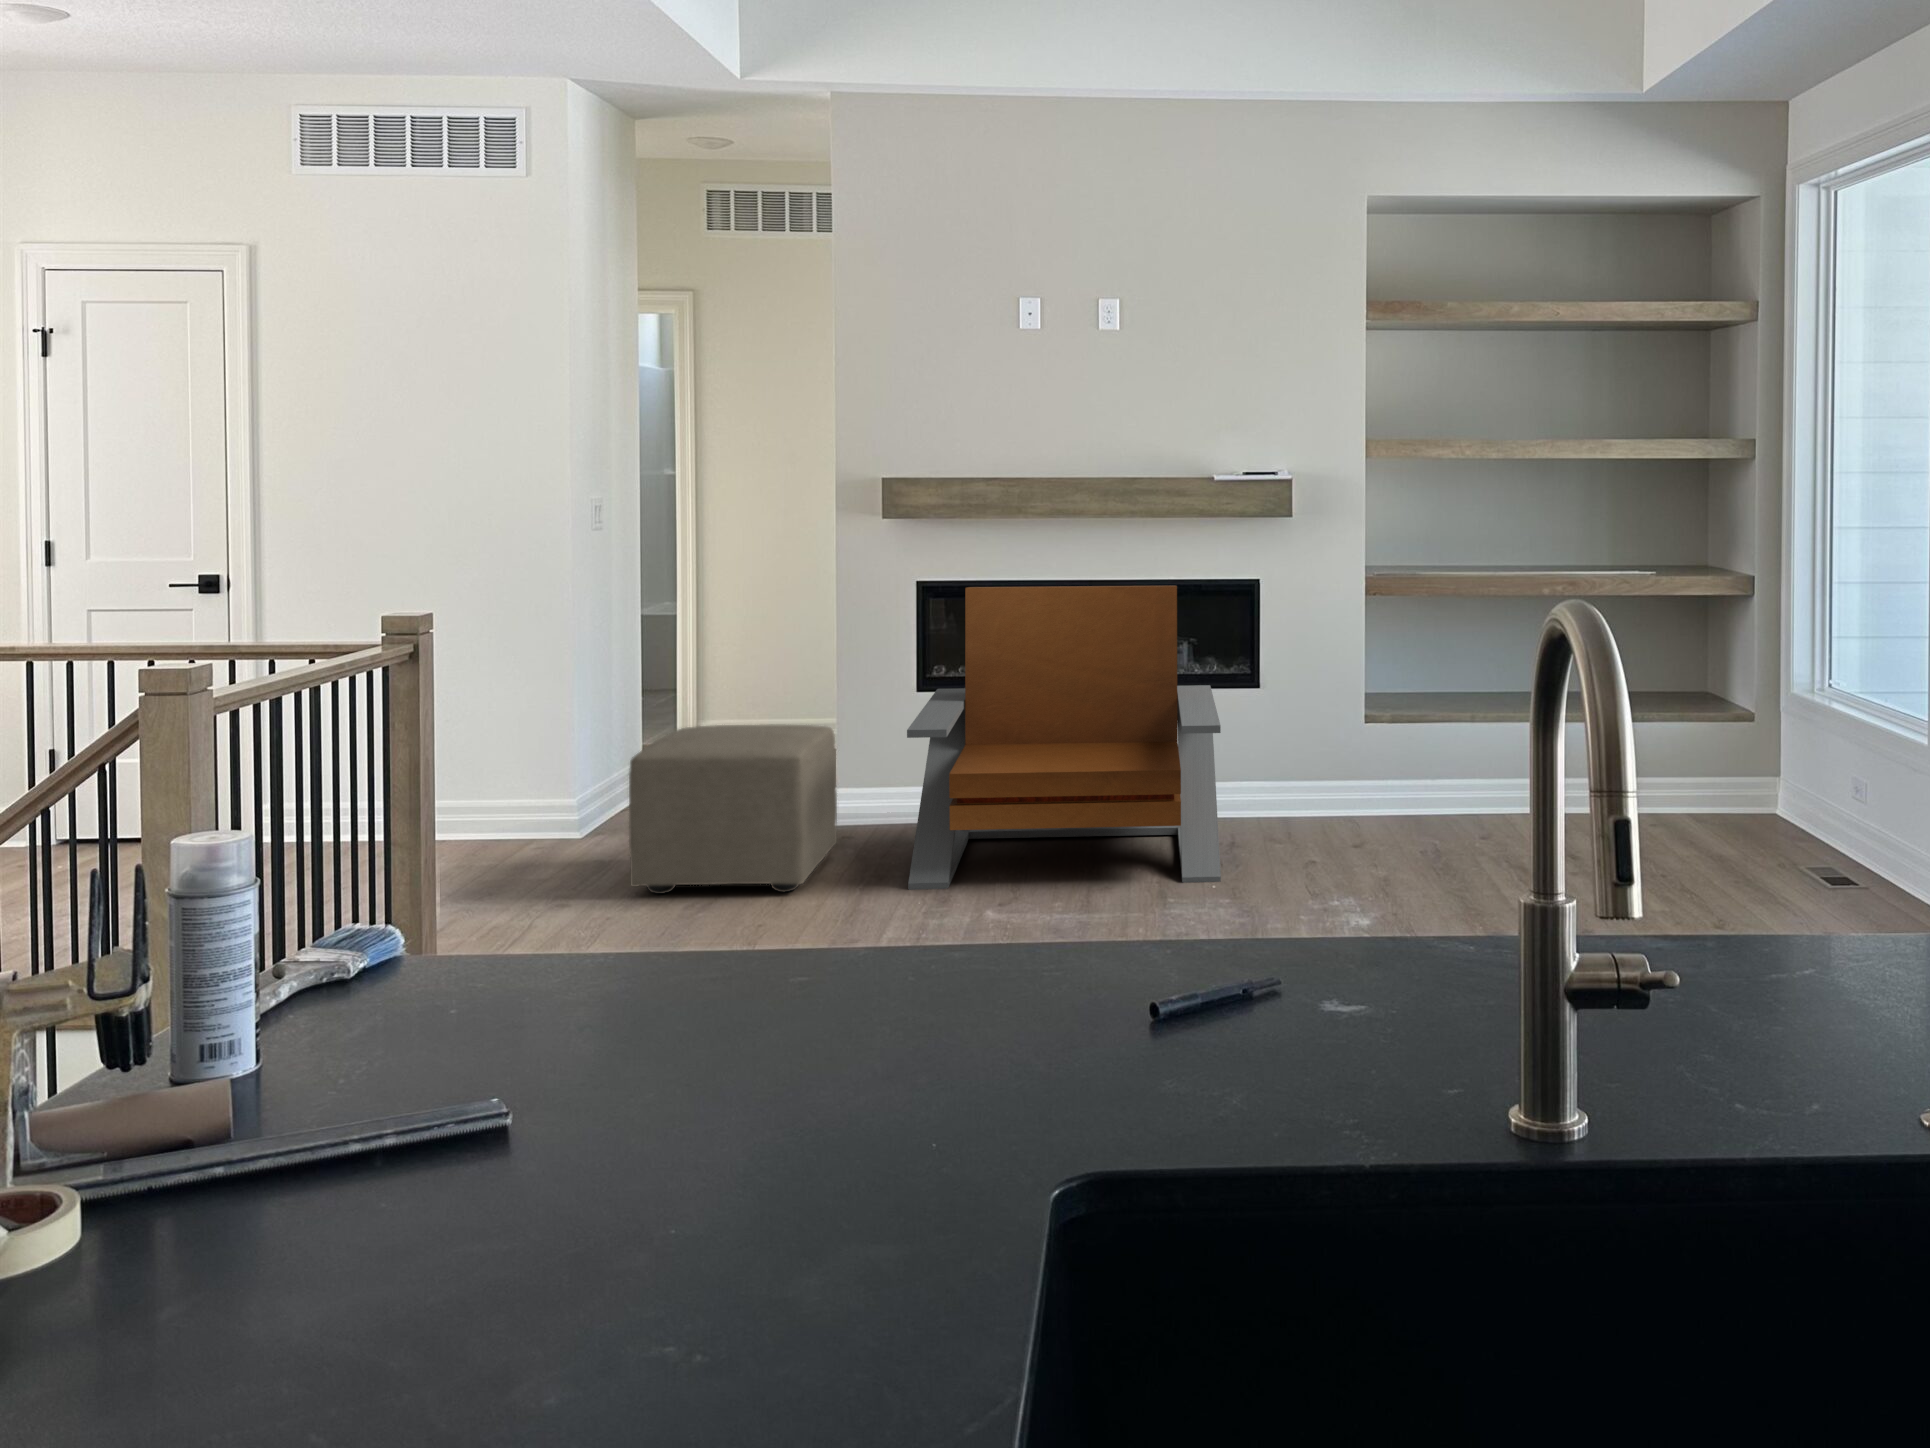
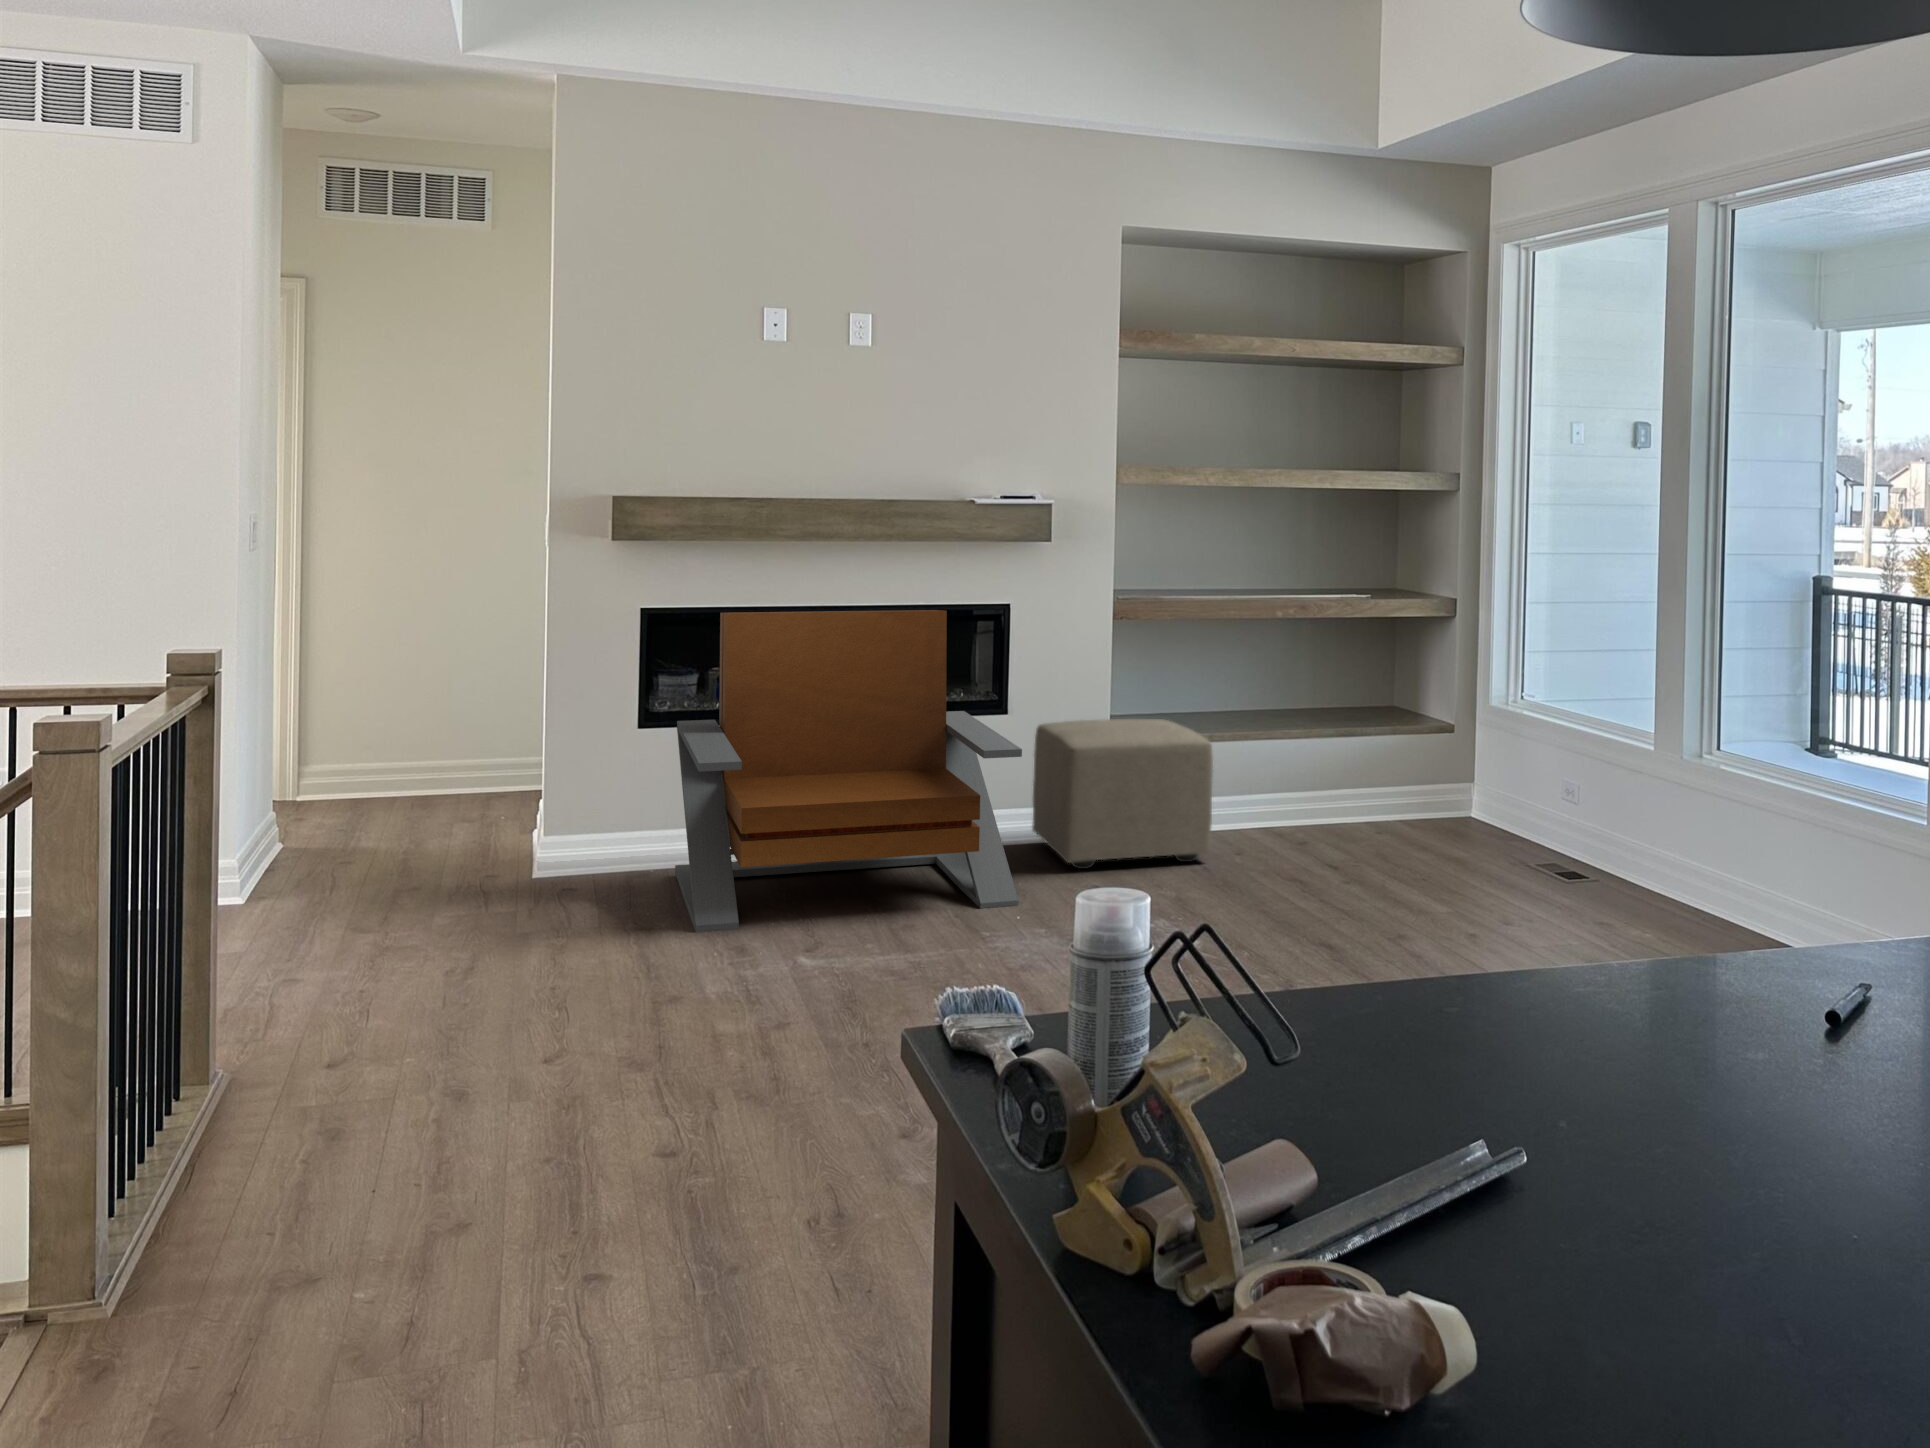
ottoman: present [629,725,837,894] -> present [1032,719,1213,869]

